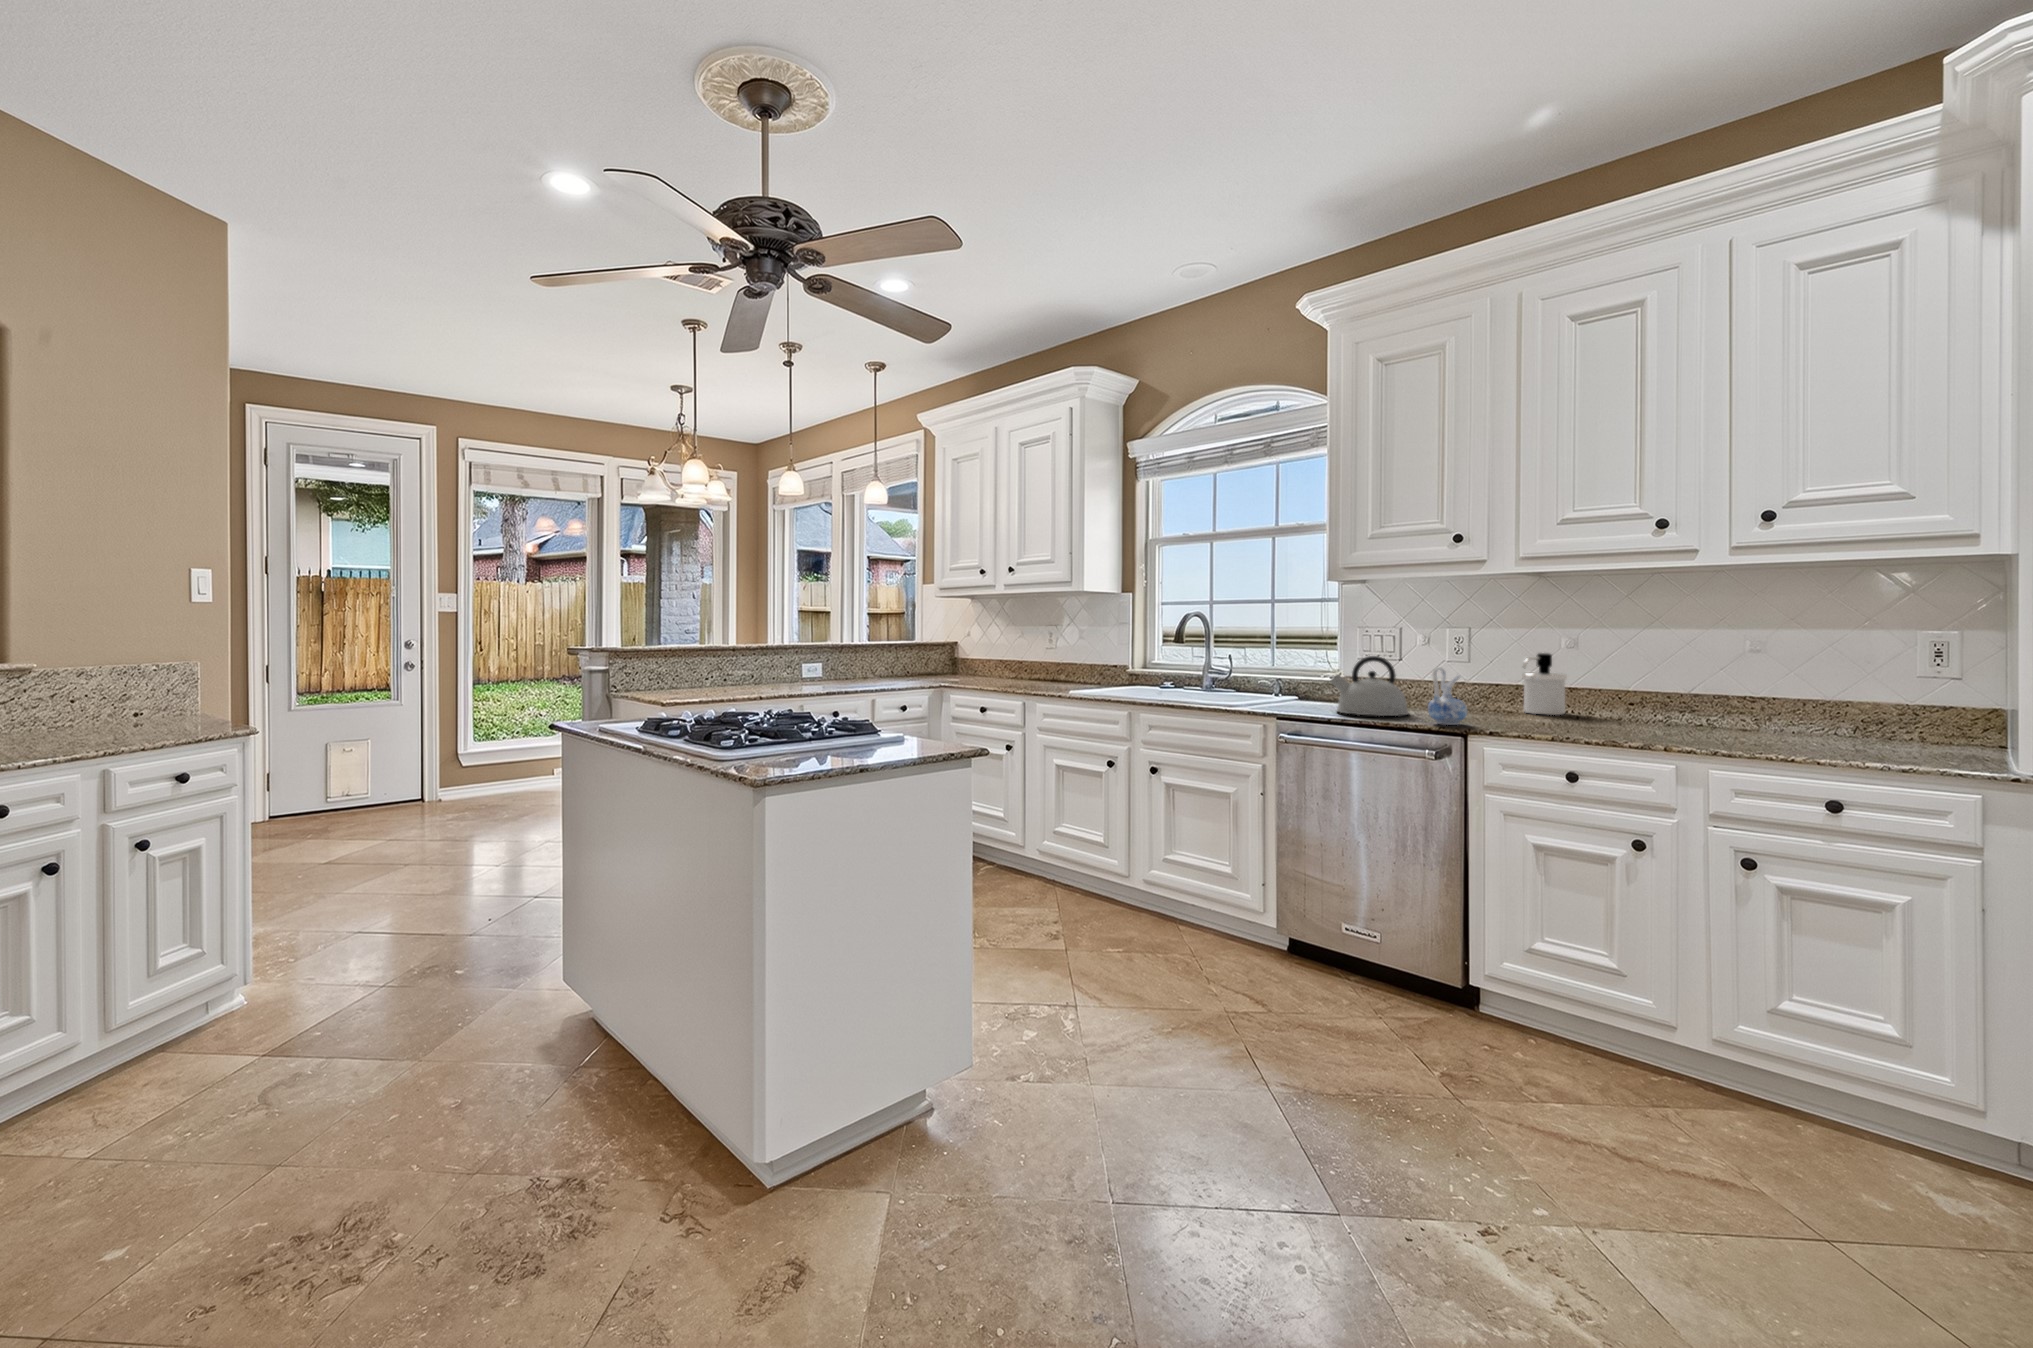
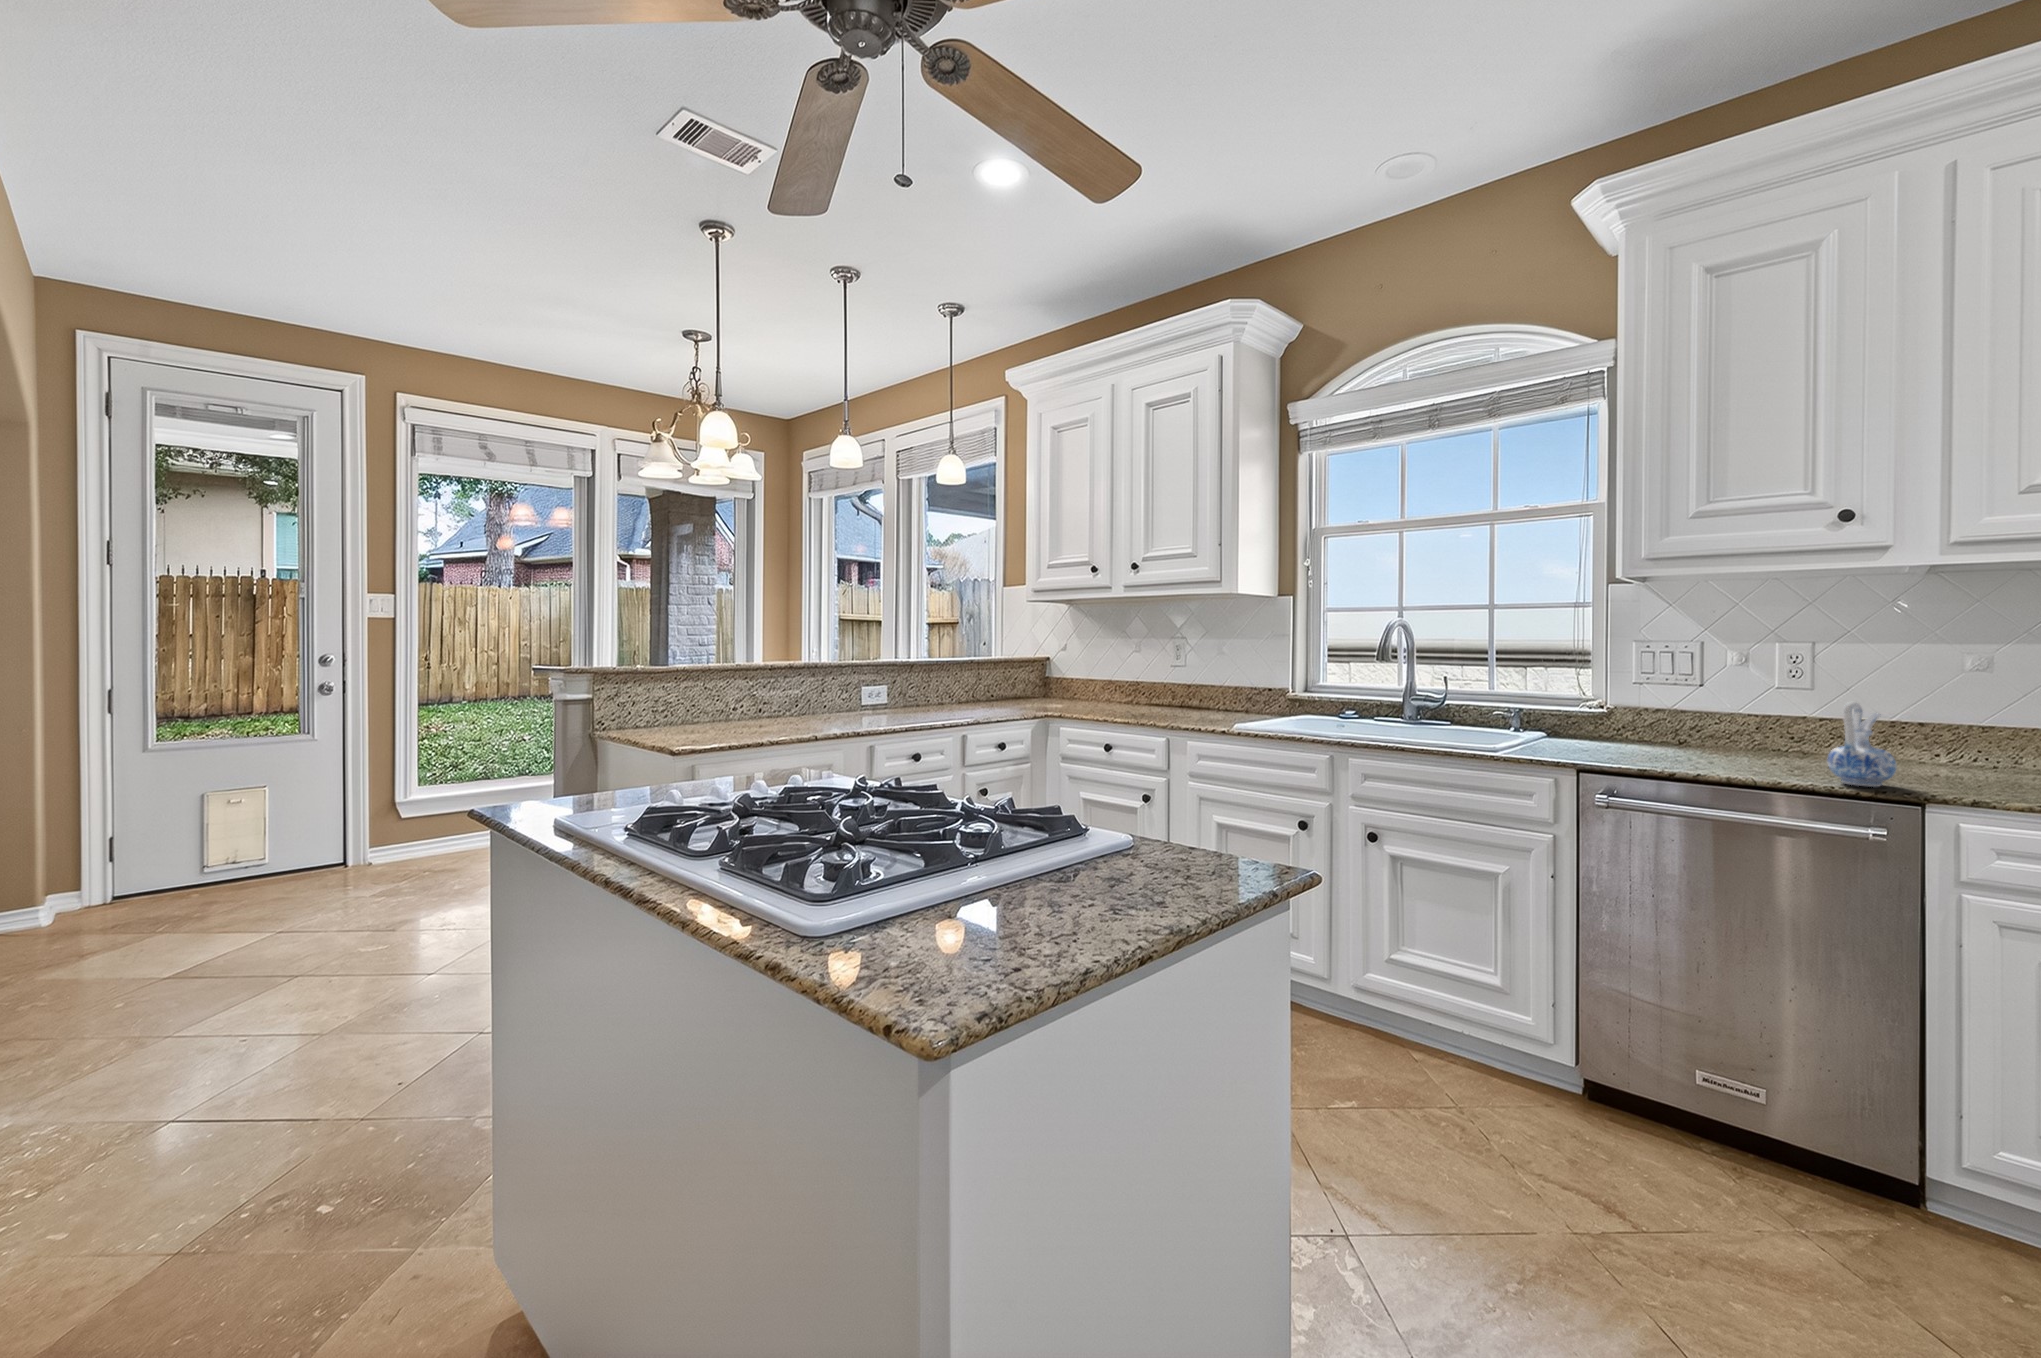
soap dispenser: present [1522,653,1567,715] -> none [1910,679,1983,765]
kettle: present [1330,656,1409,716] -> none [1646,683,1768,769]

